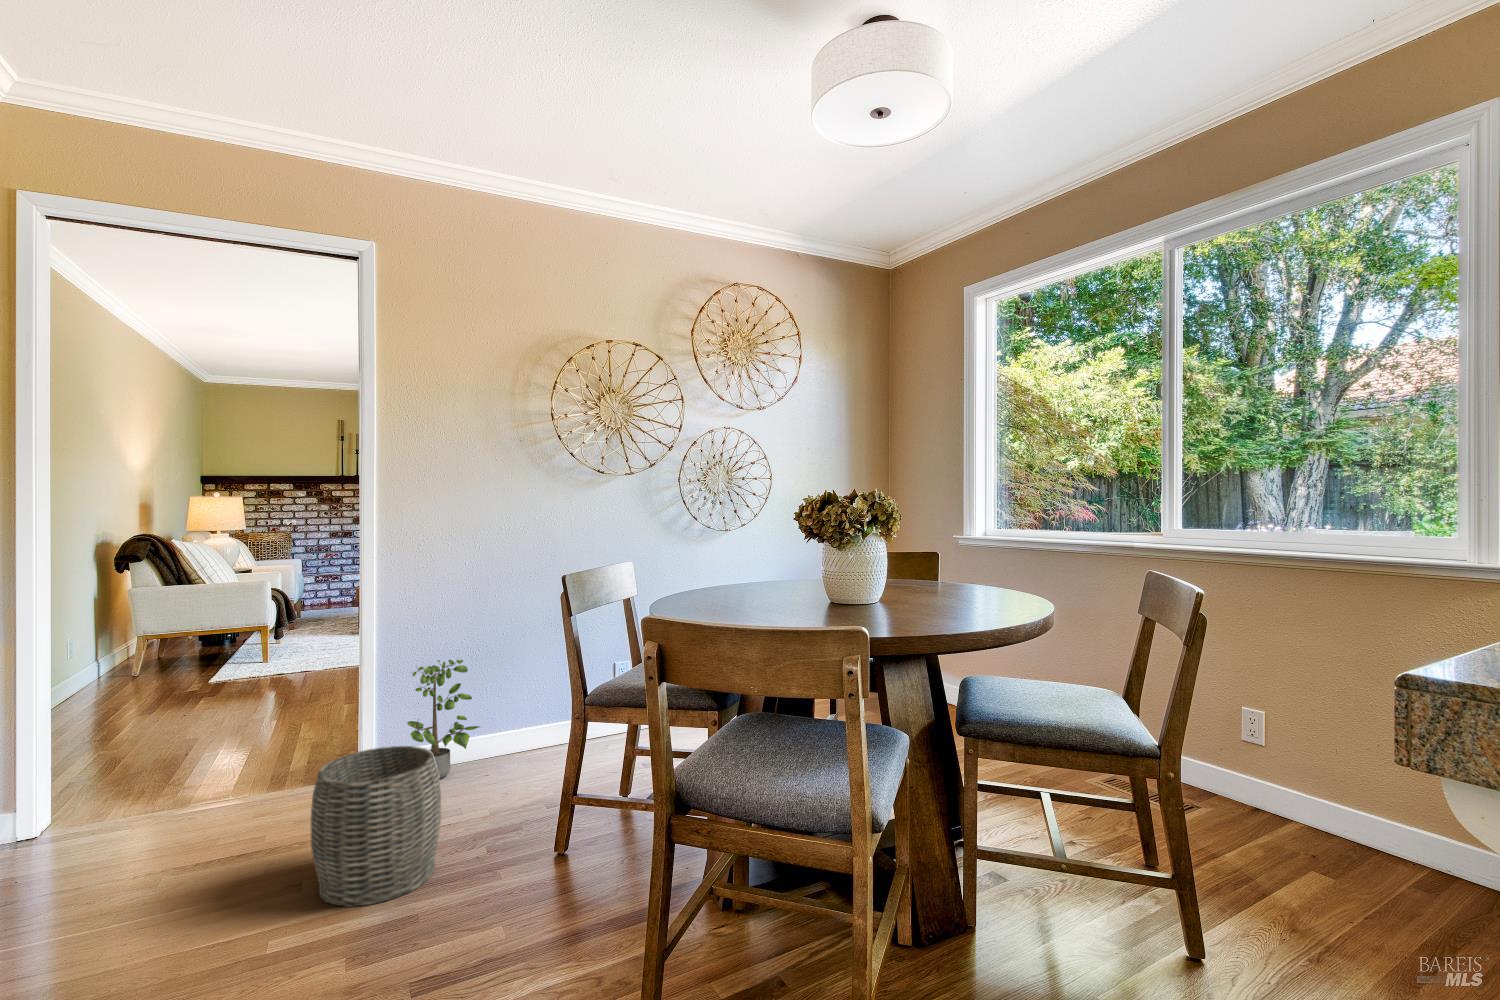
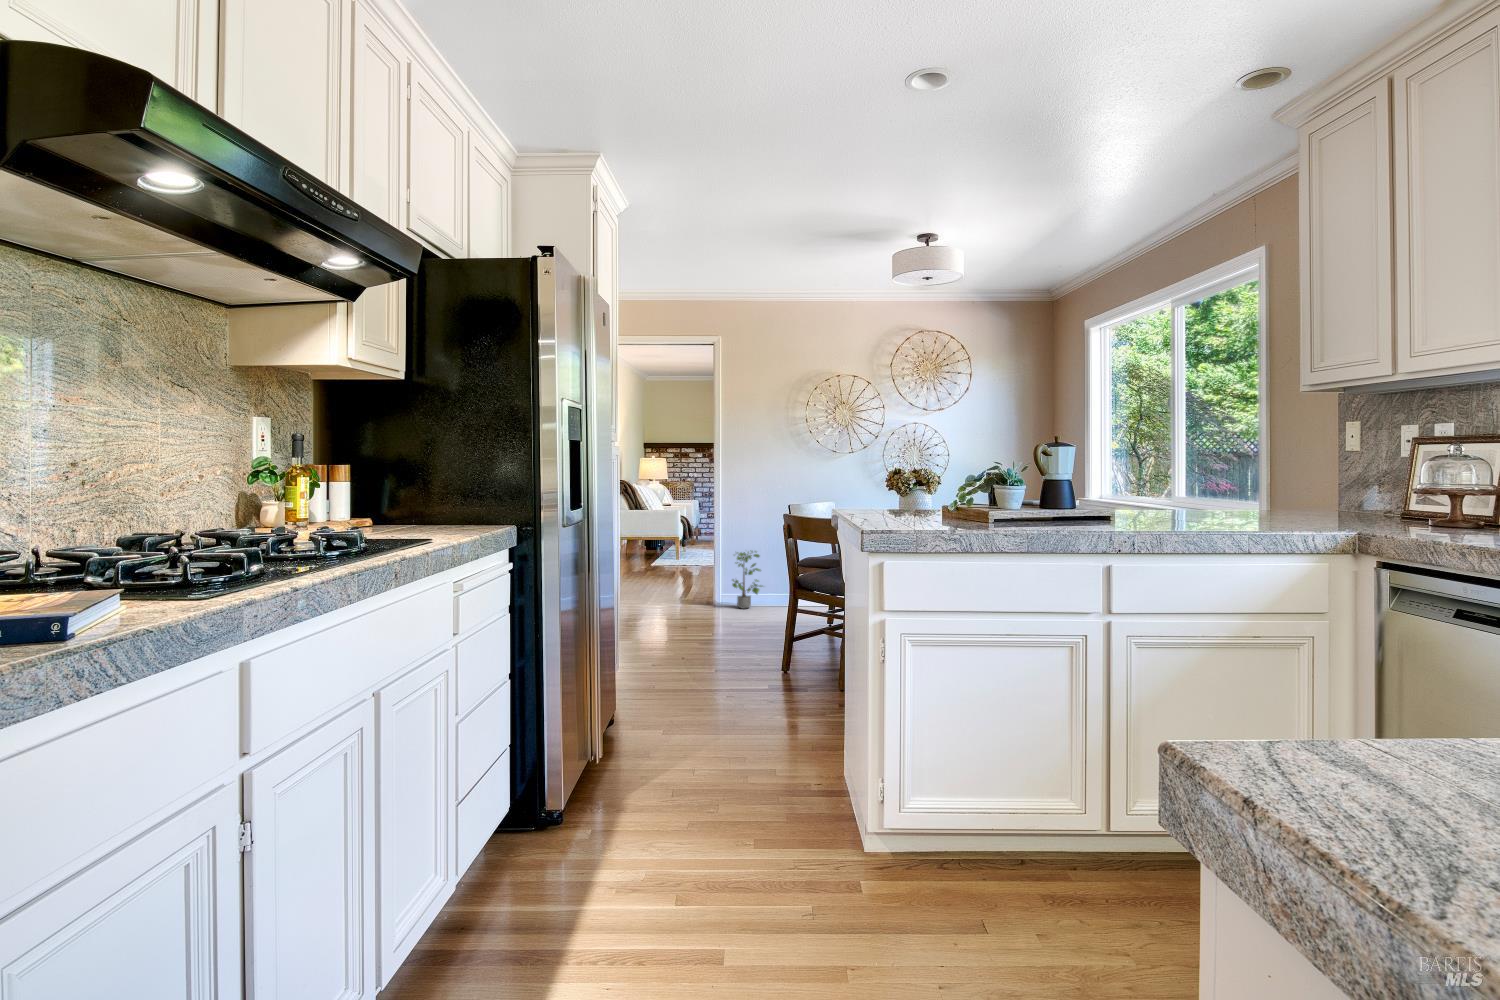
woven basket: present [311,746,441,907] -> none [686,579,734,635]

